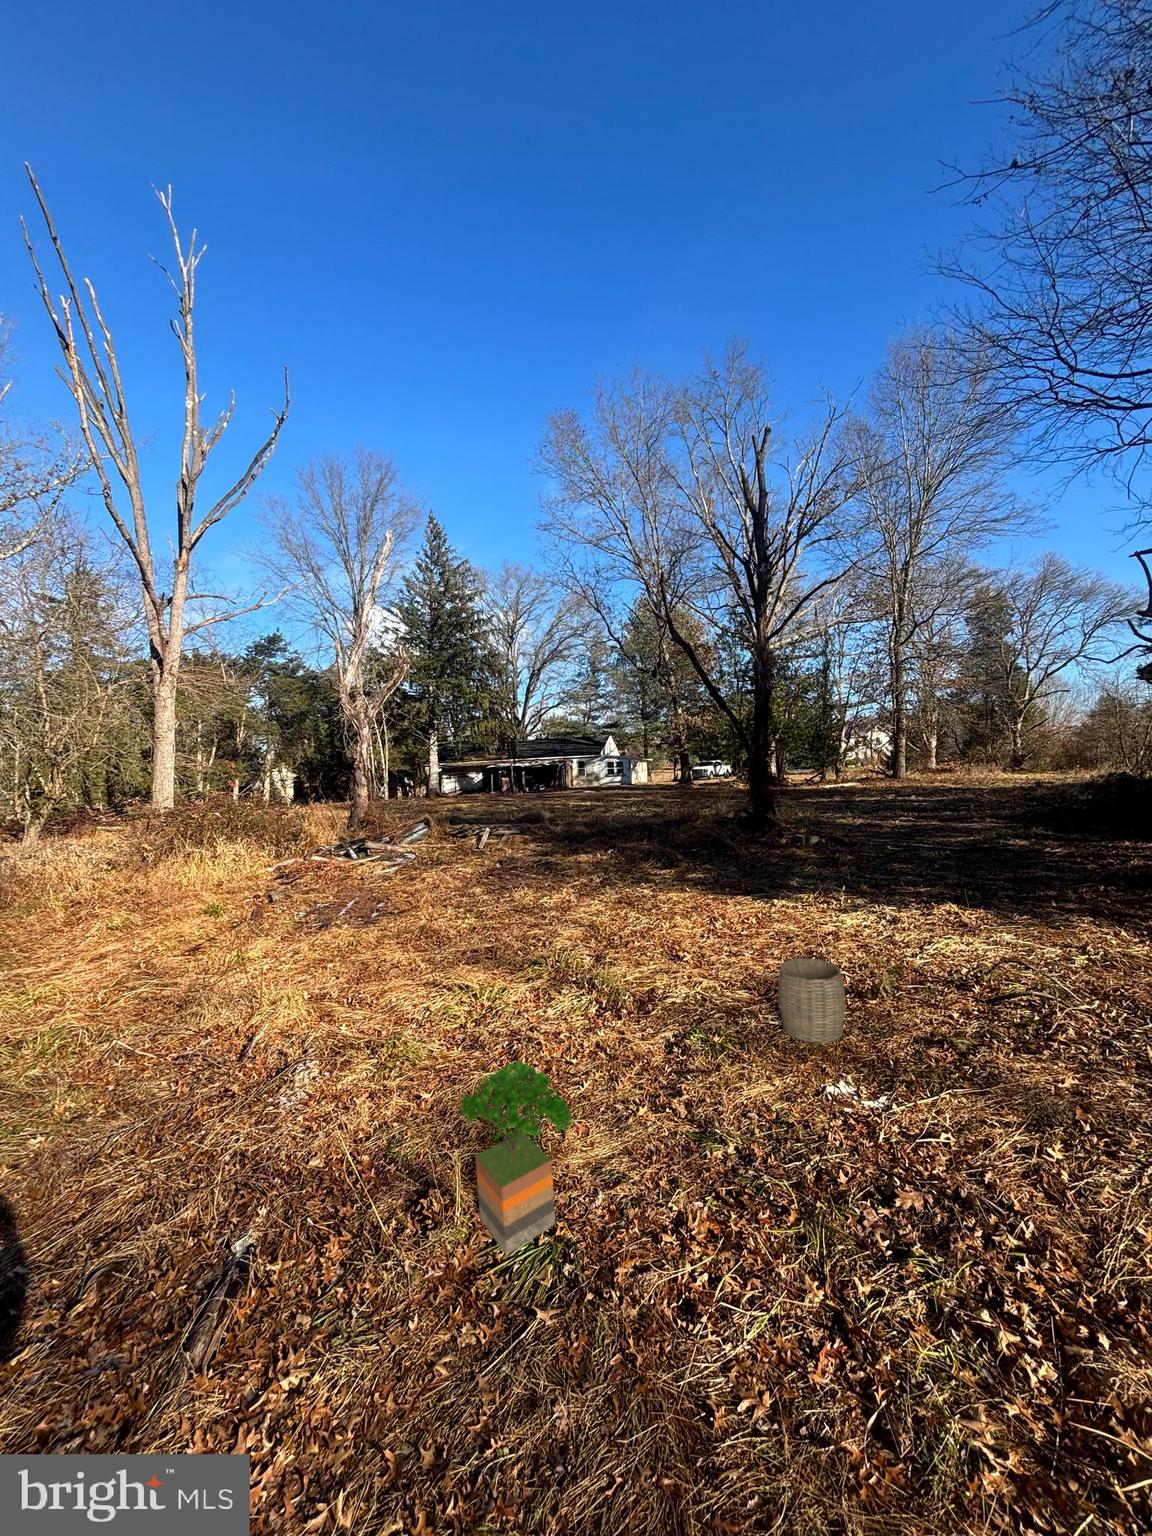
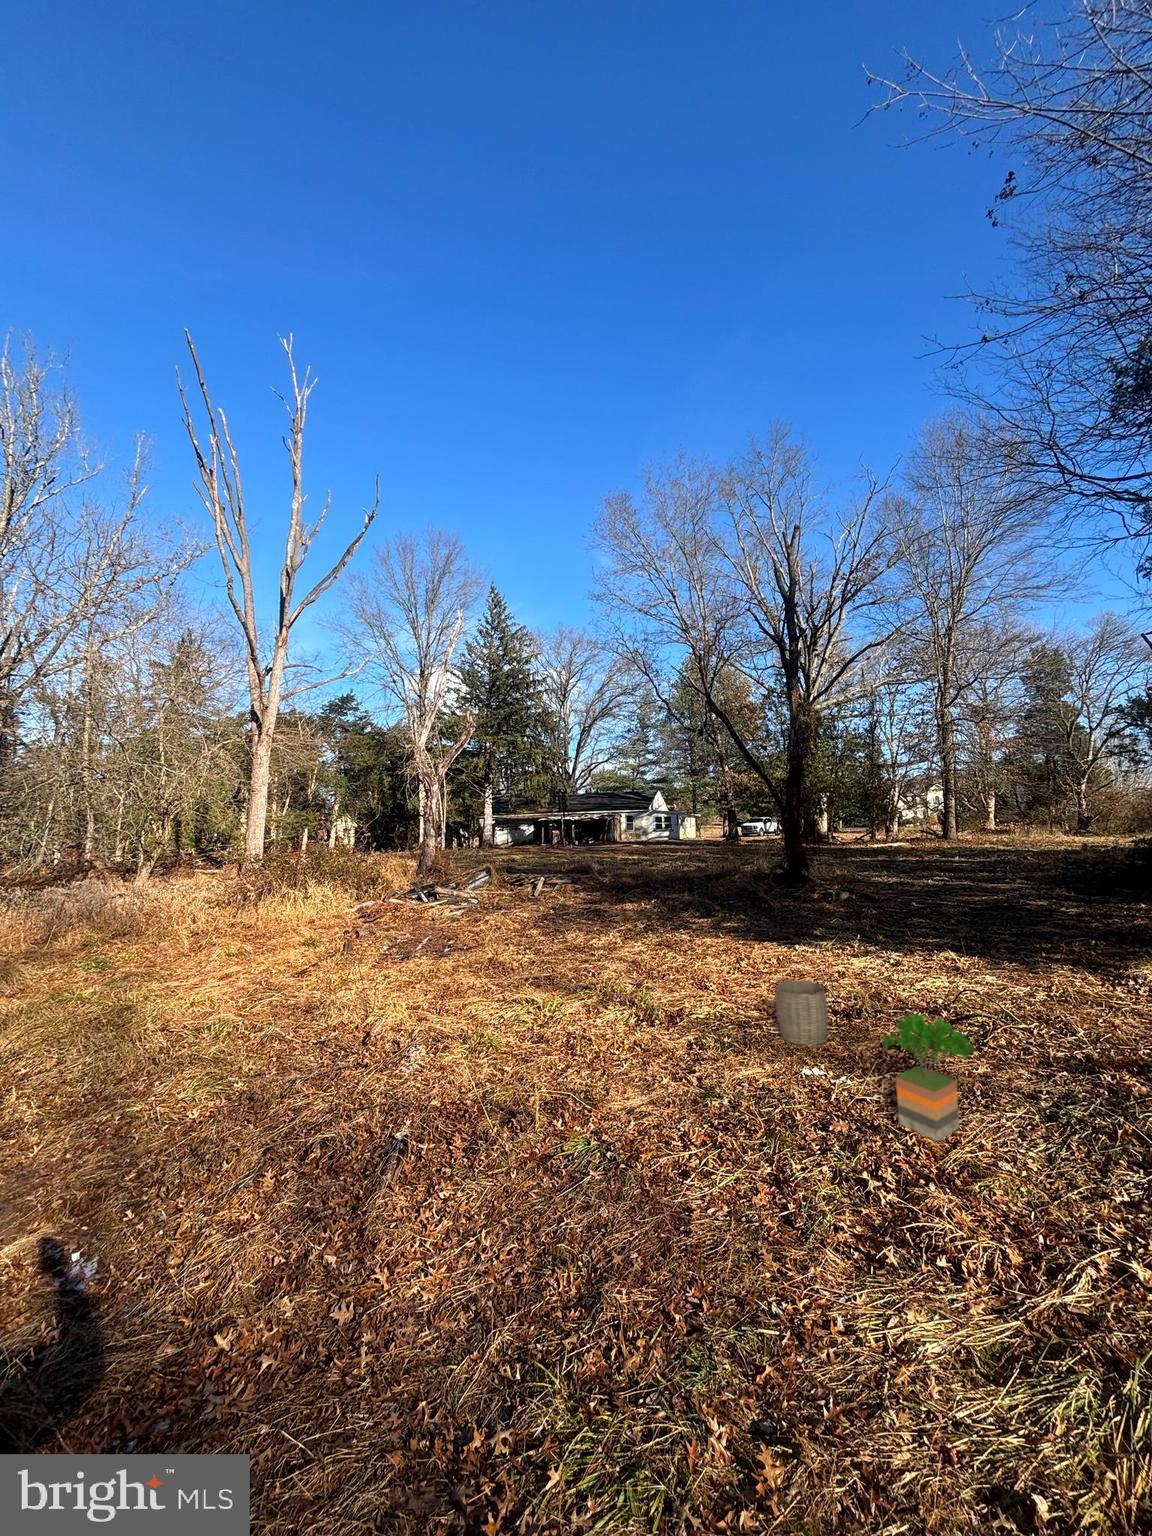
potted tree: present [460,1060,573,1254] -> present [883,1014,974,1141]

